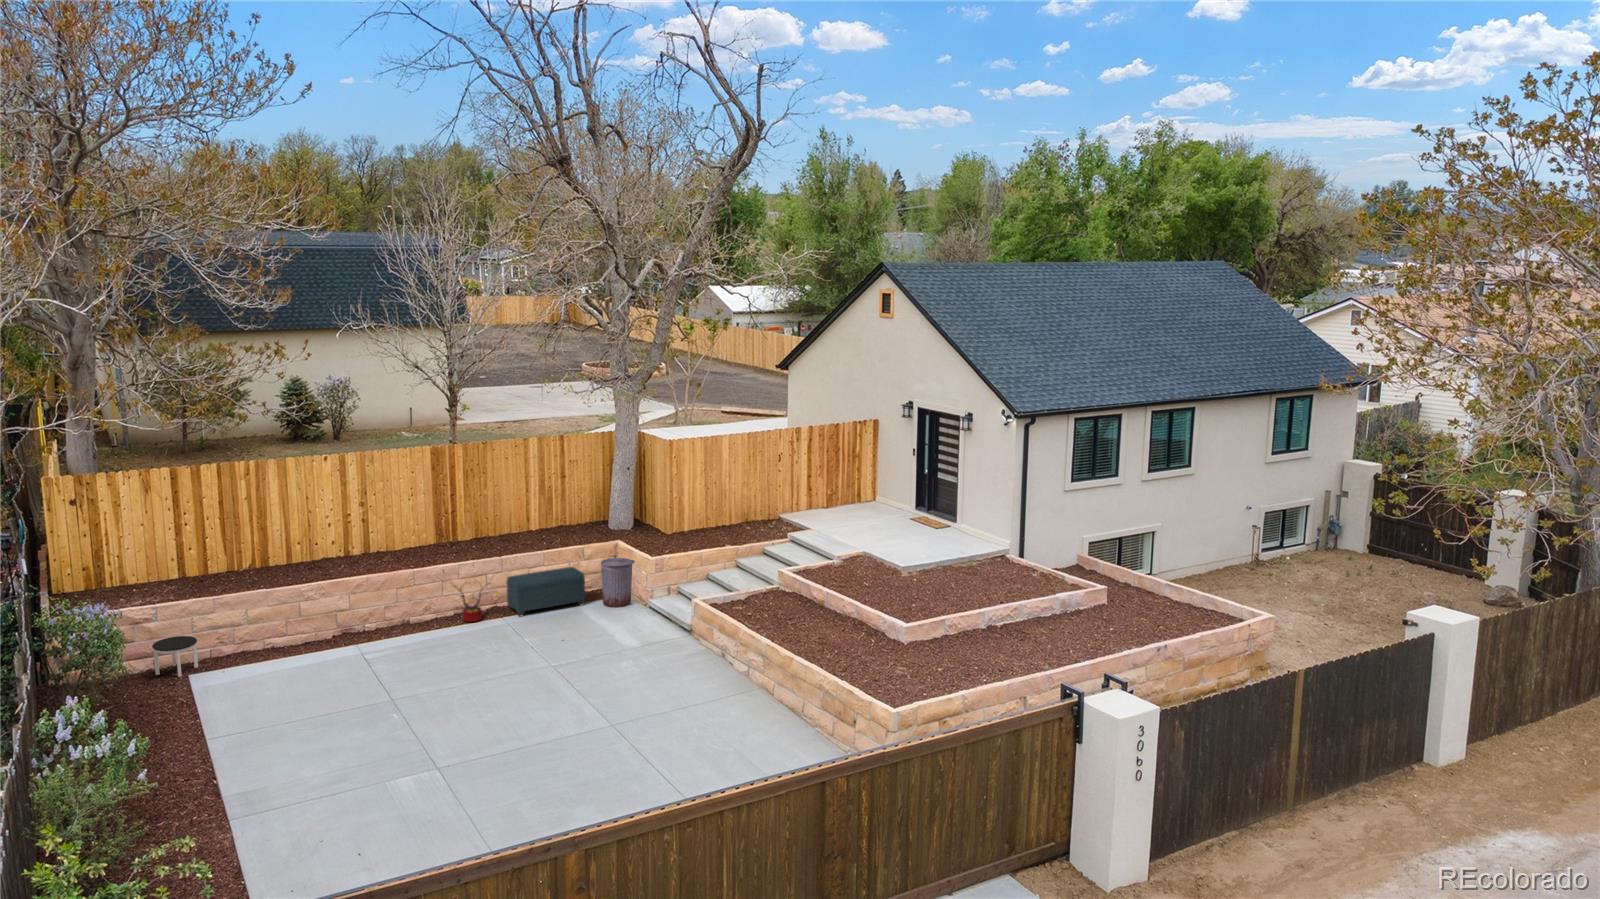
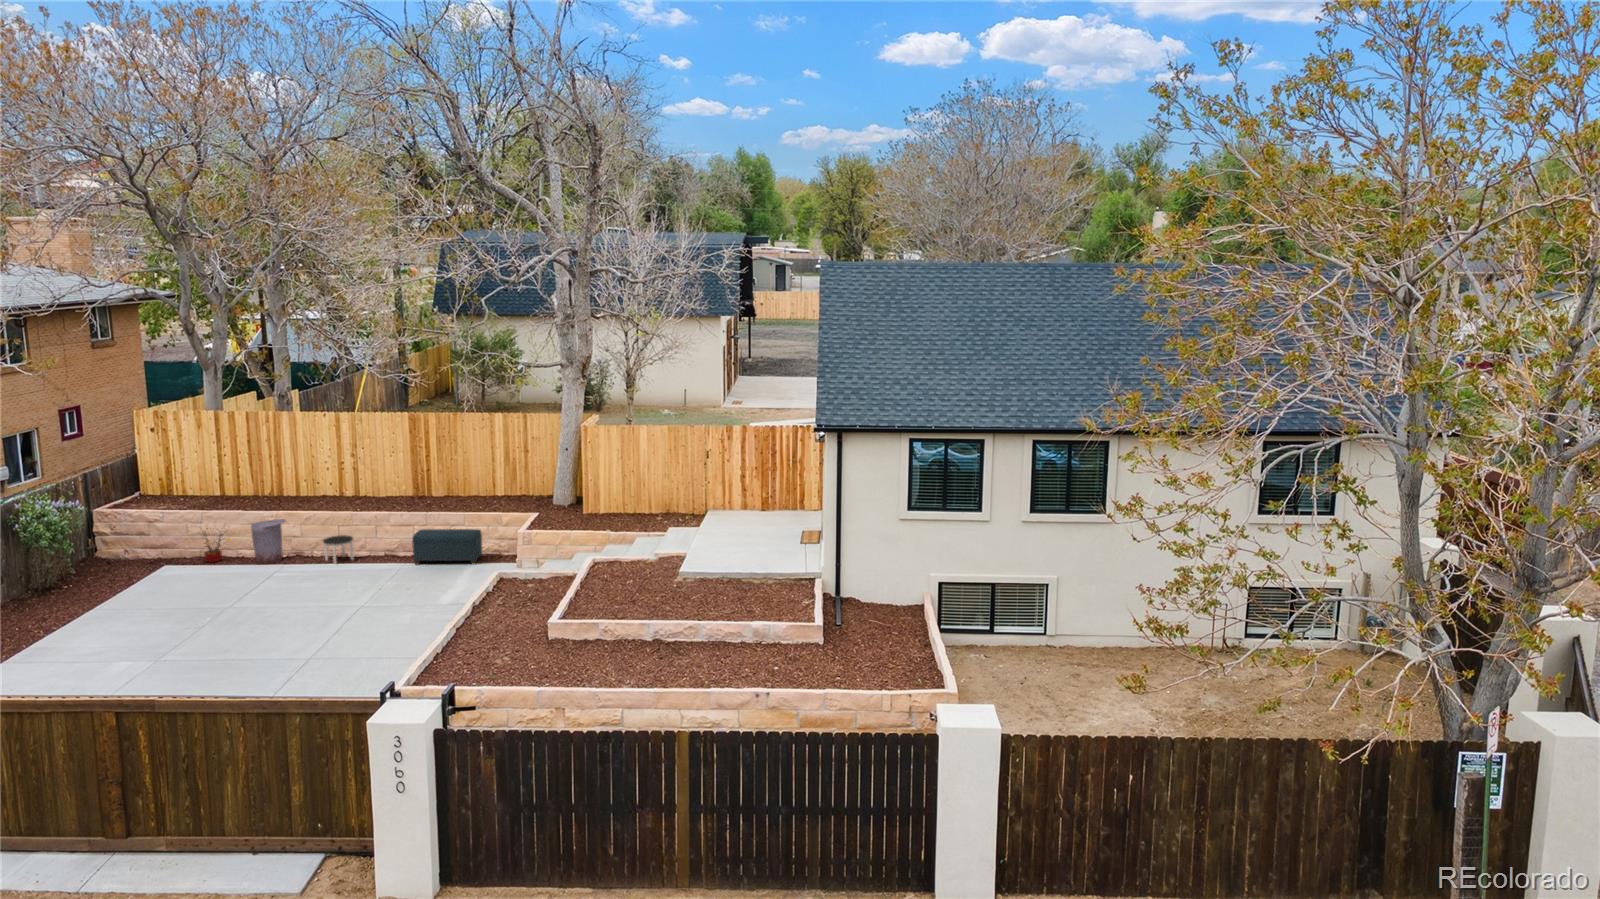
trash can: present [601,558,635,607] -> present [251,519,286,564]
decorative plant: present [459,582,498,622] -> present [203,528,230,562]
round table: present [152,636,198,677] -> present [323,535,354,564]

